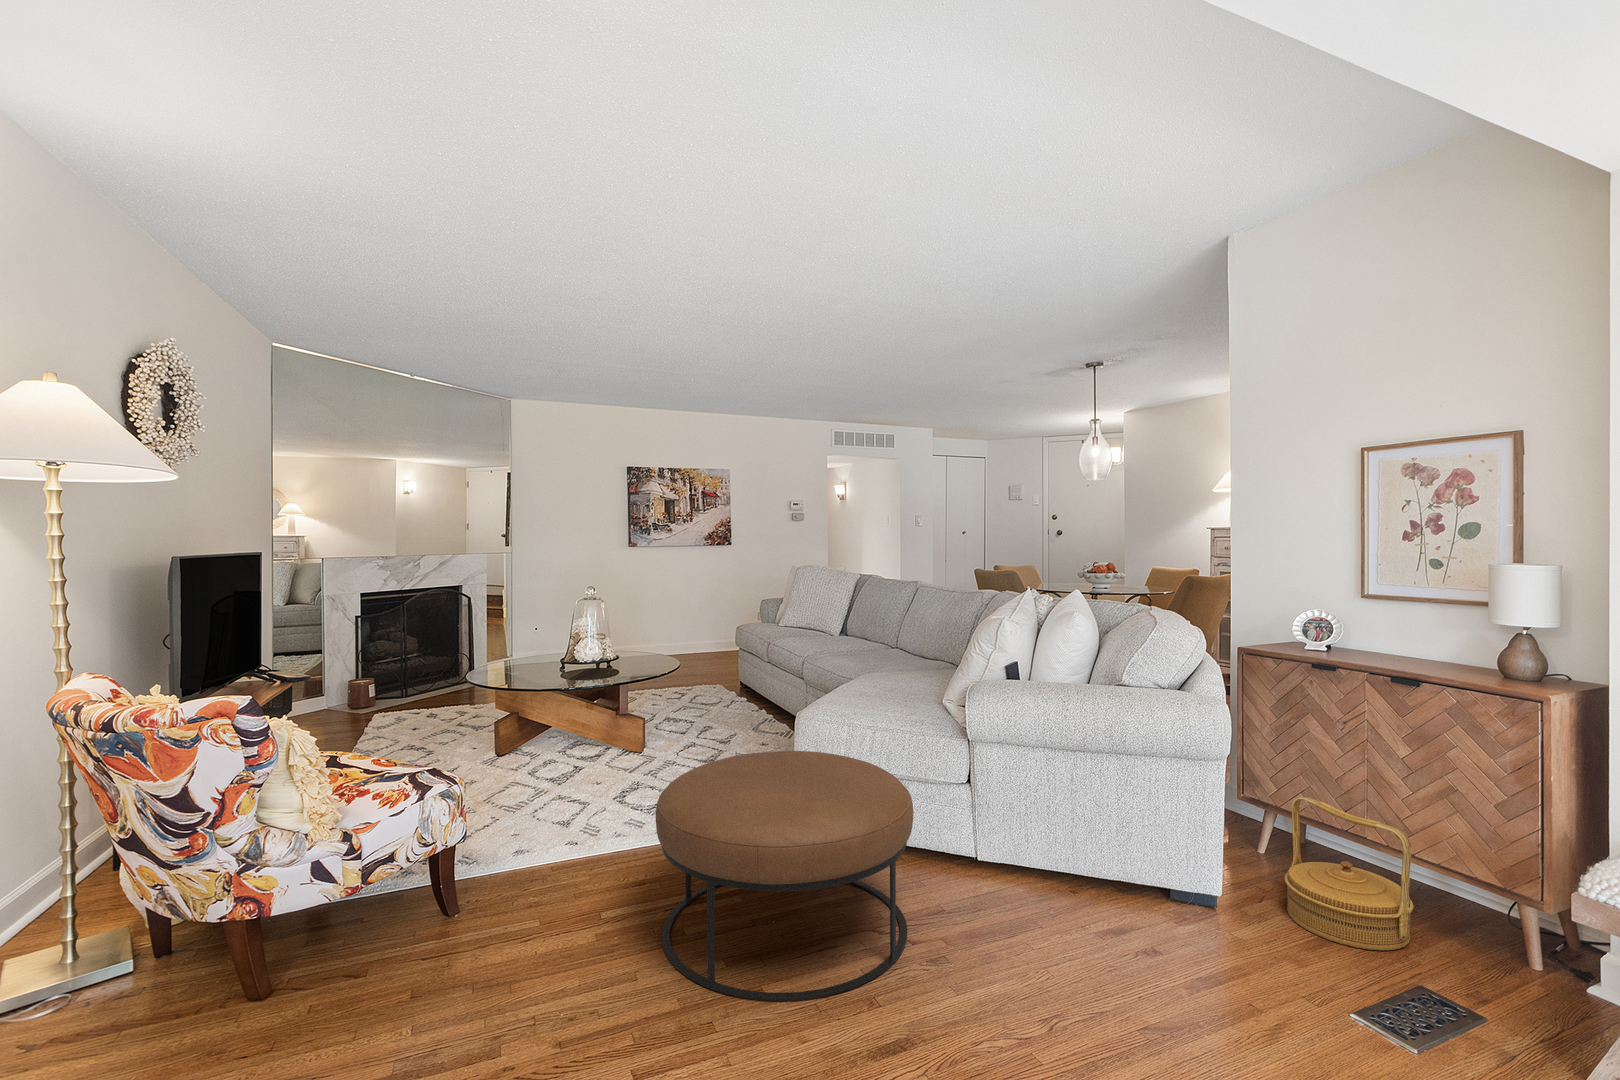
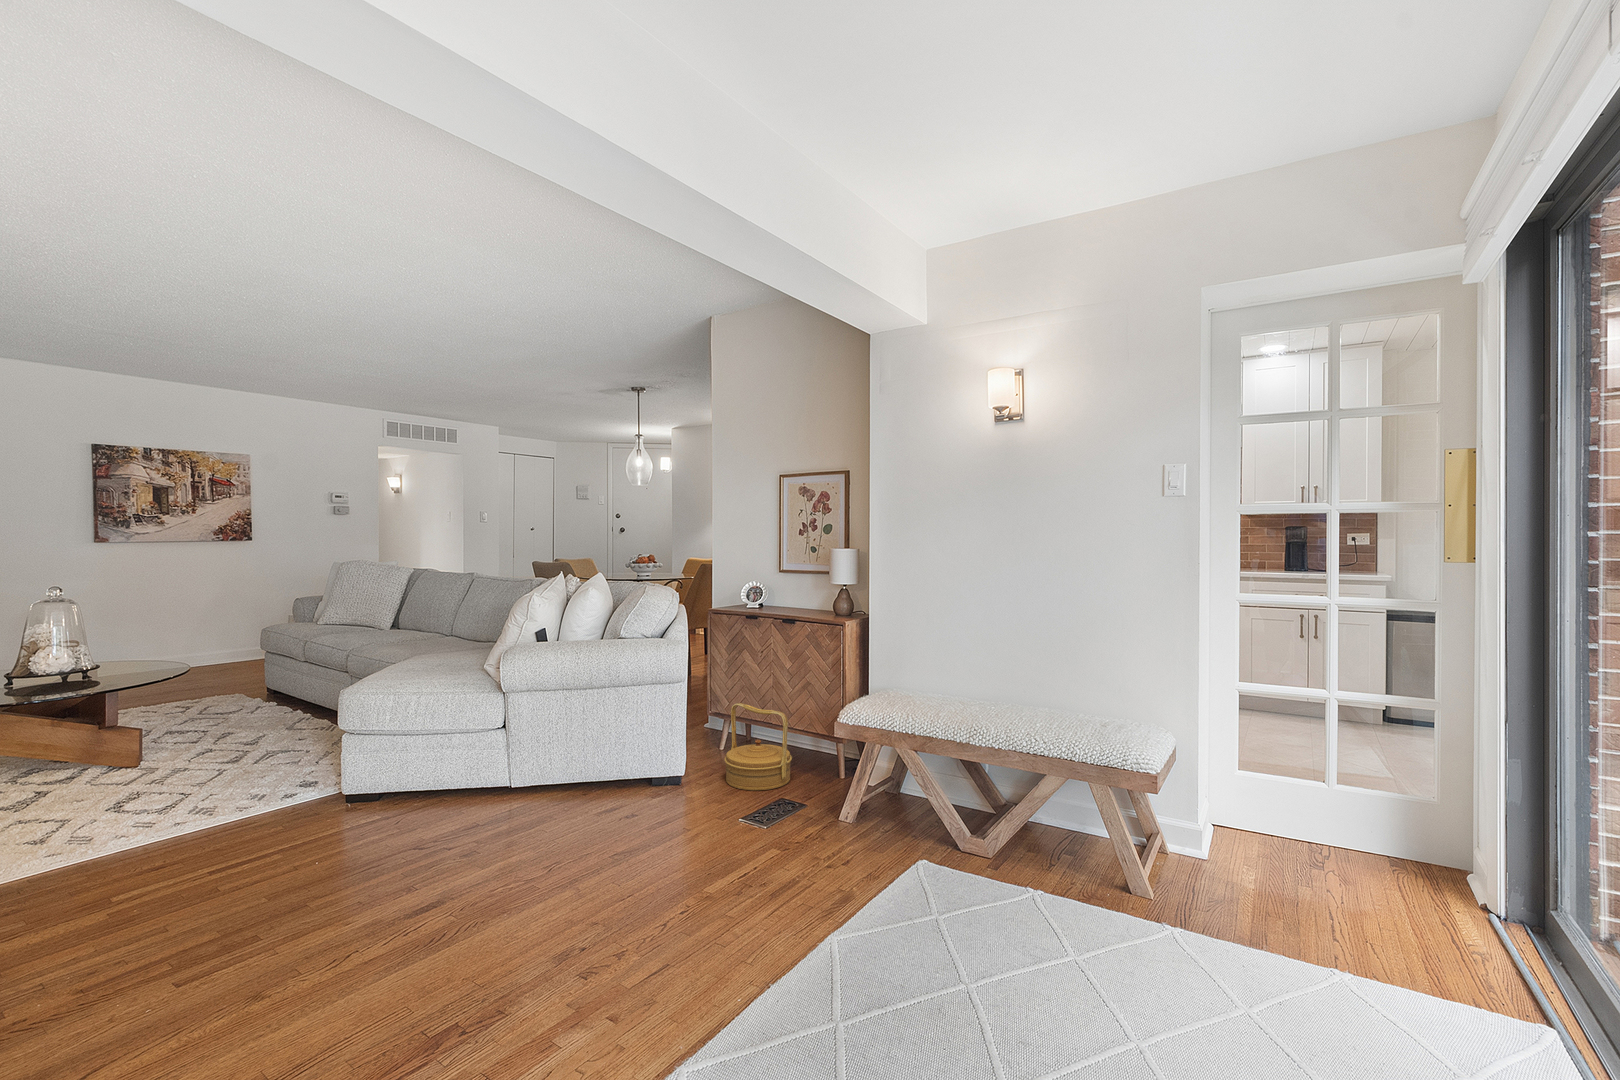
ottoman: present [656,751,913,1001] -> none [182,719,448,923]

